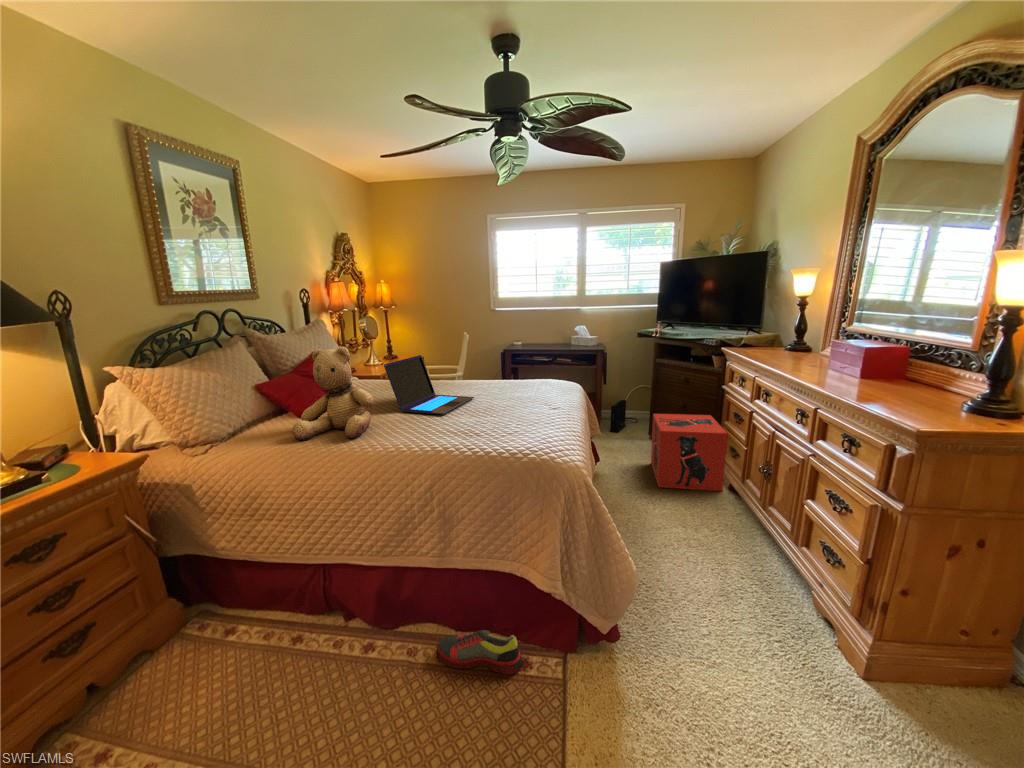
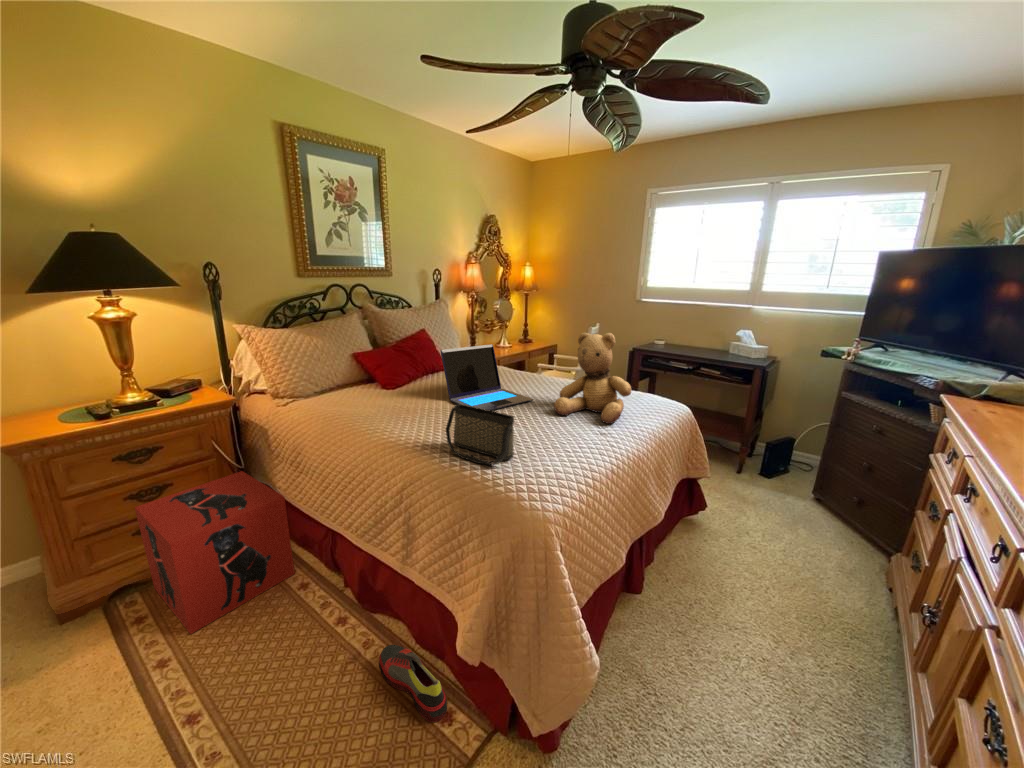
teddy bear: present [292,347,373,440] -> present [554,333,631,424]
handbag: none [452,400,520,445] -> present [446,404,514,465]
storage box: present [651,414,728,491] -> present [135,471,295,634]

